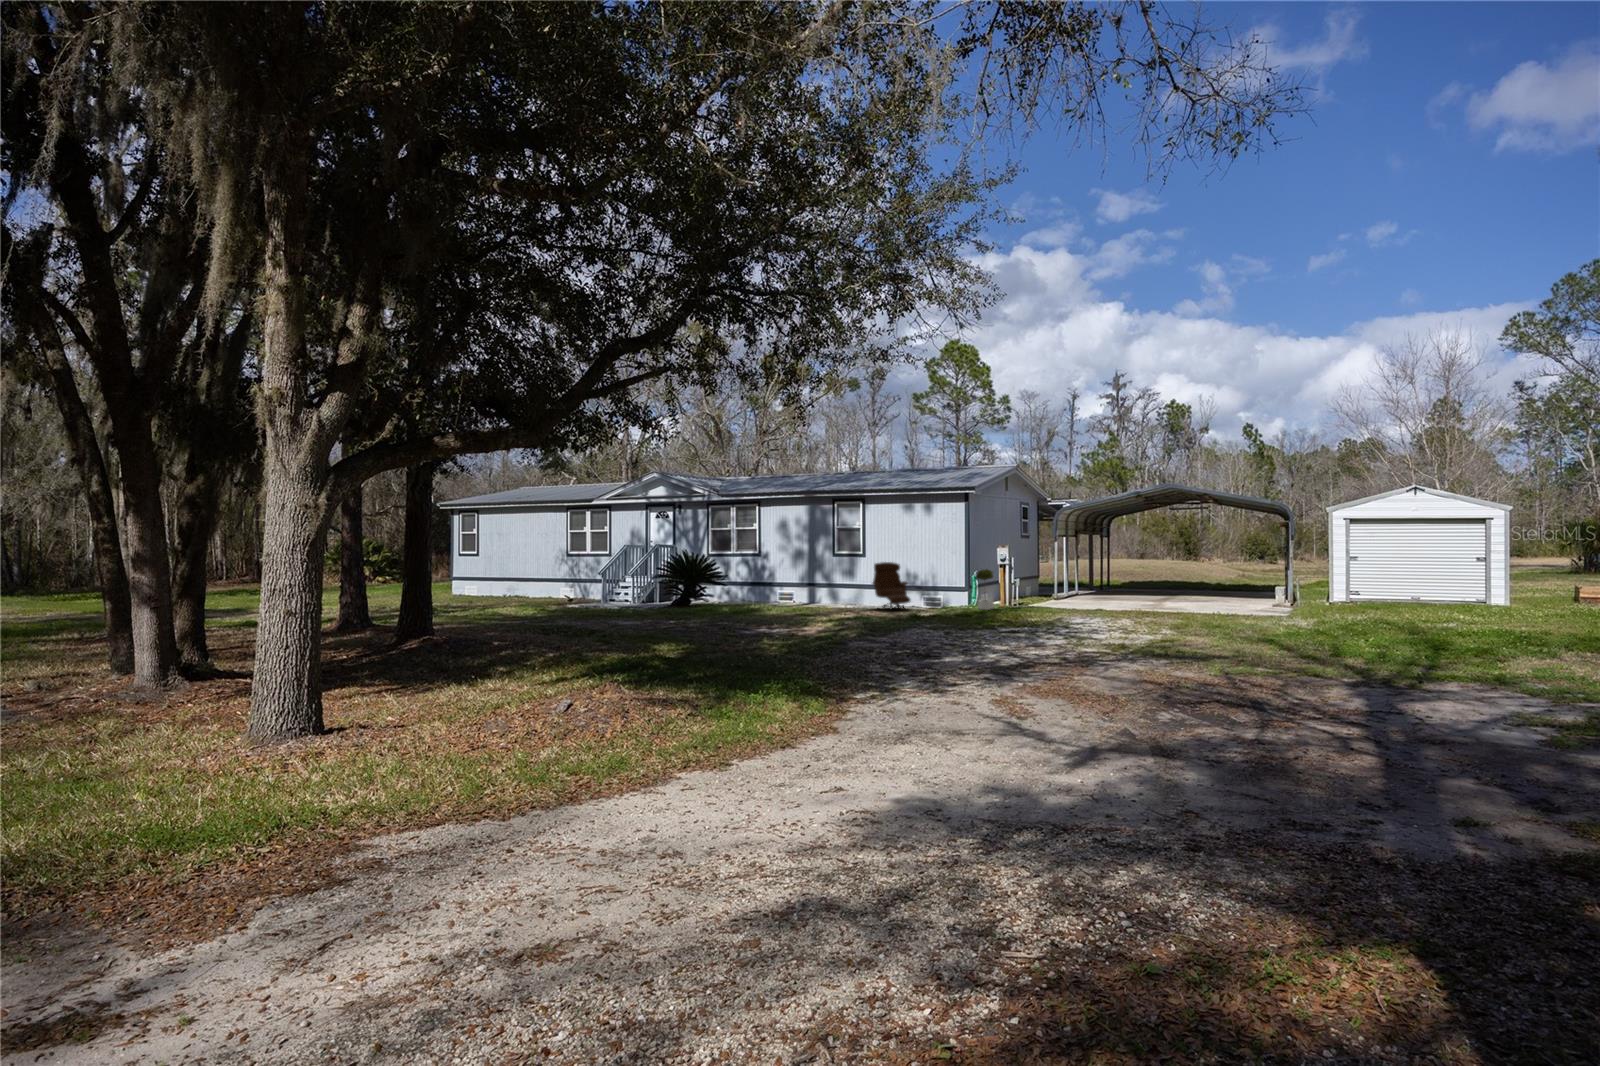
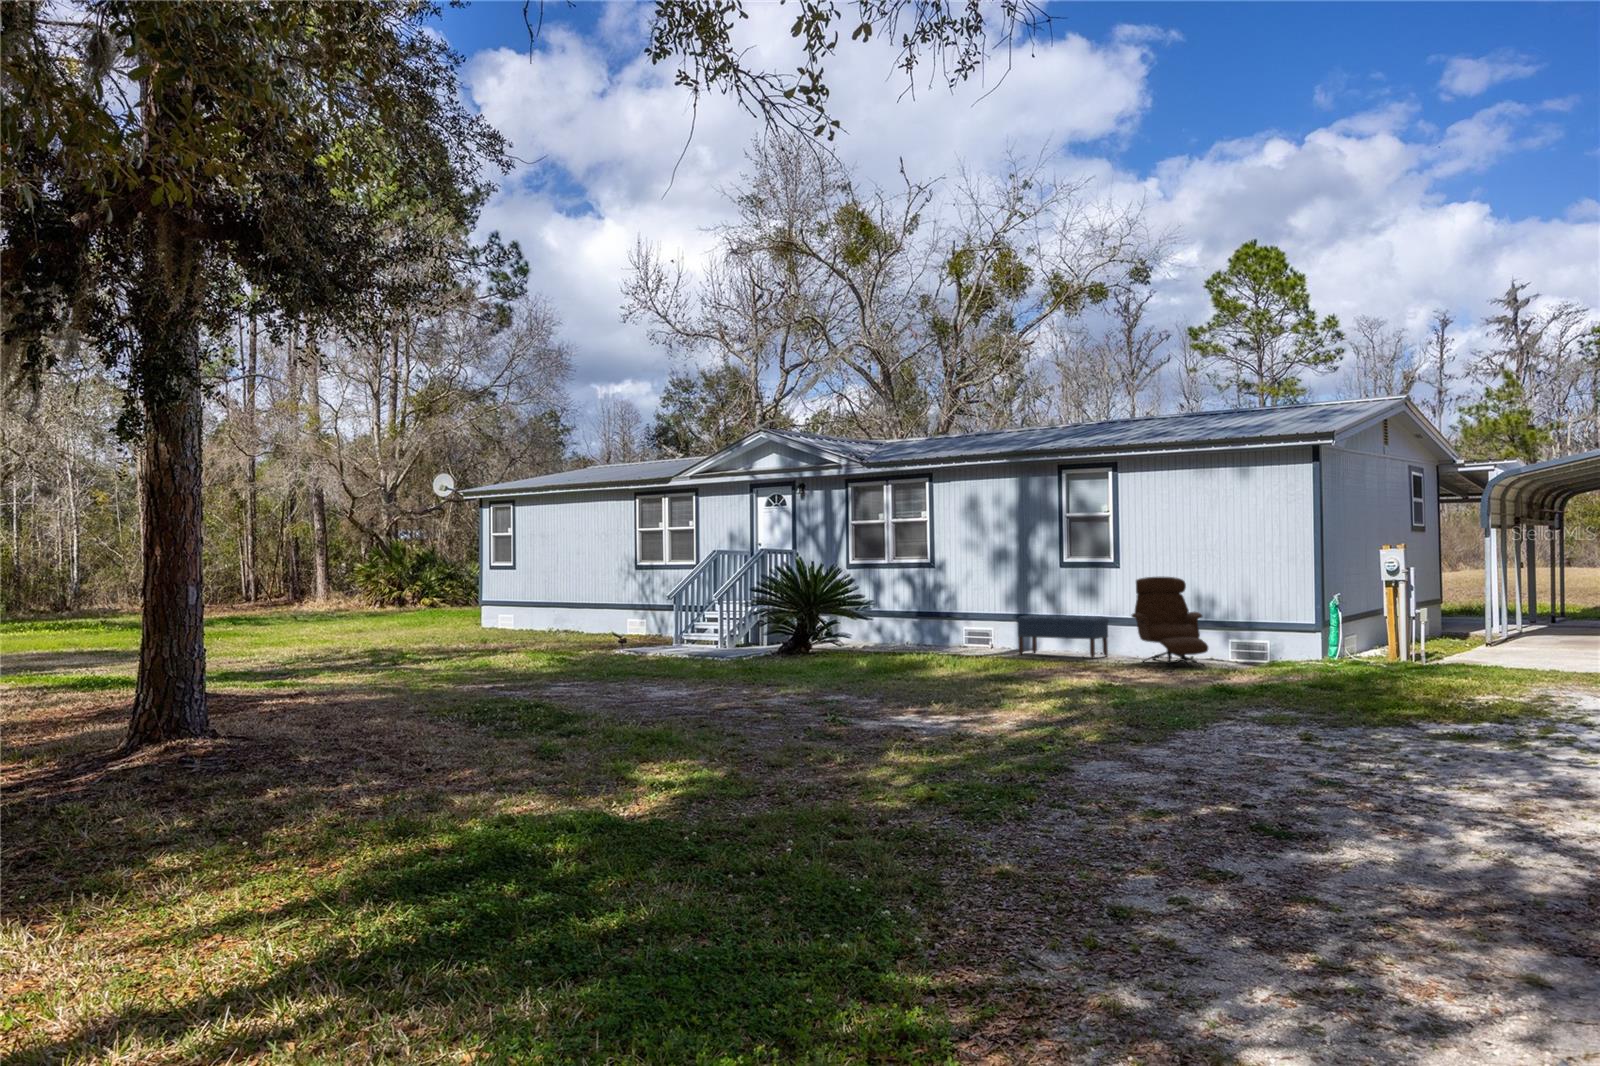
potted tree: present [976,569,994,610] -> none [1339,588,1376,668]
bench: none [809,584,860,607] -> present [1017,615,1109,659]

